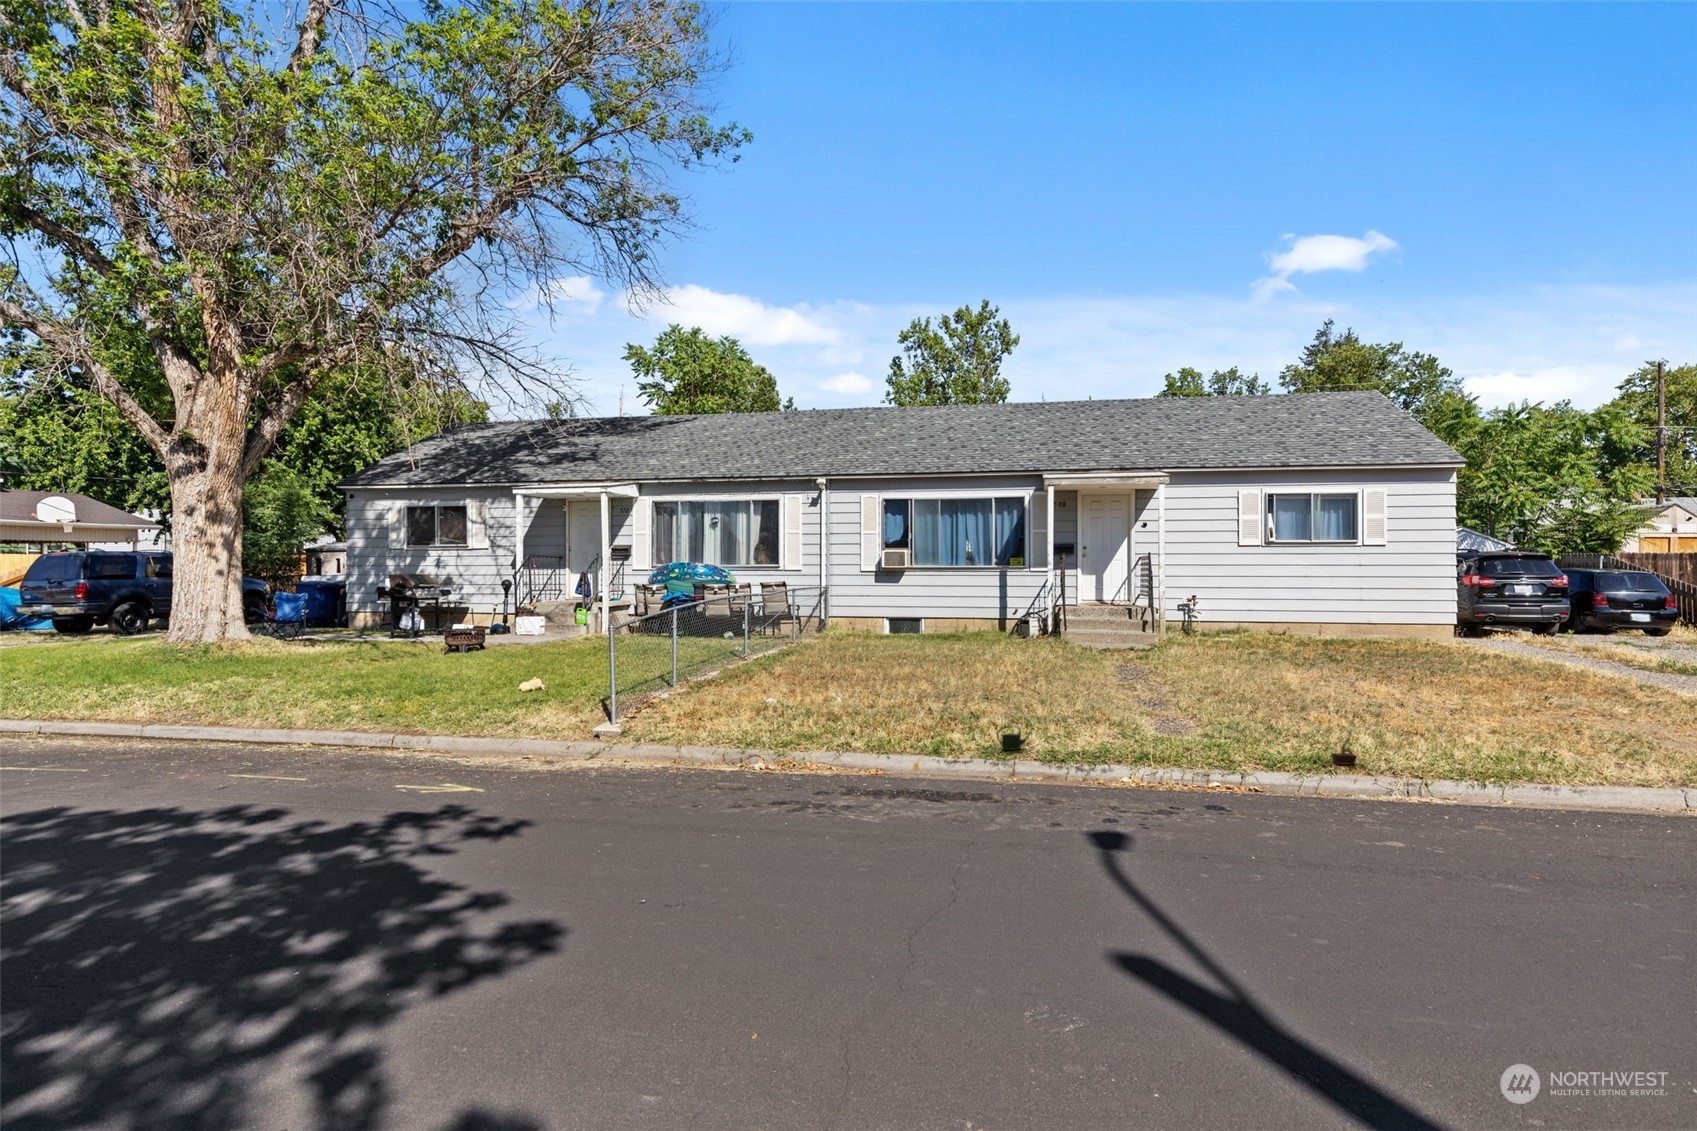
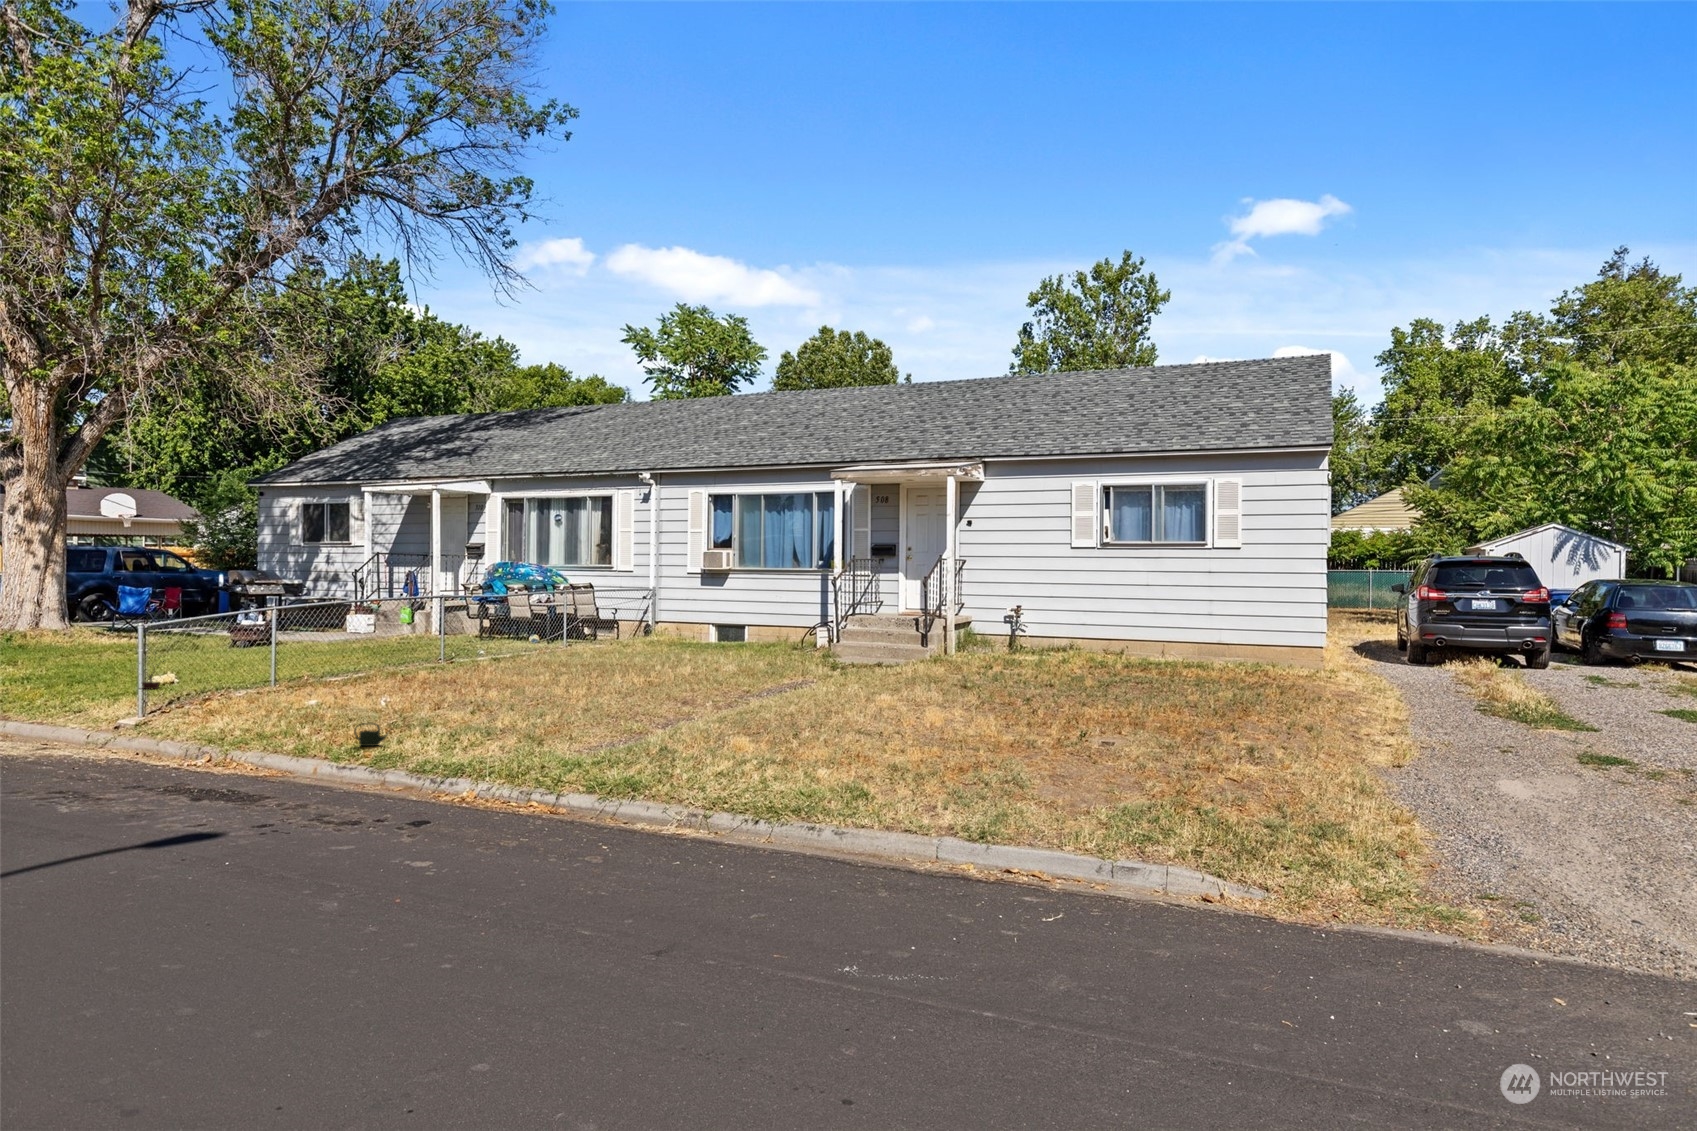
potted plant: present [1328,711,1365,765] -> present [139,653,164,689]

